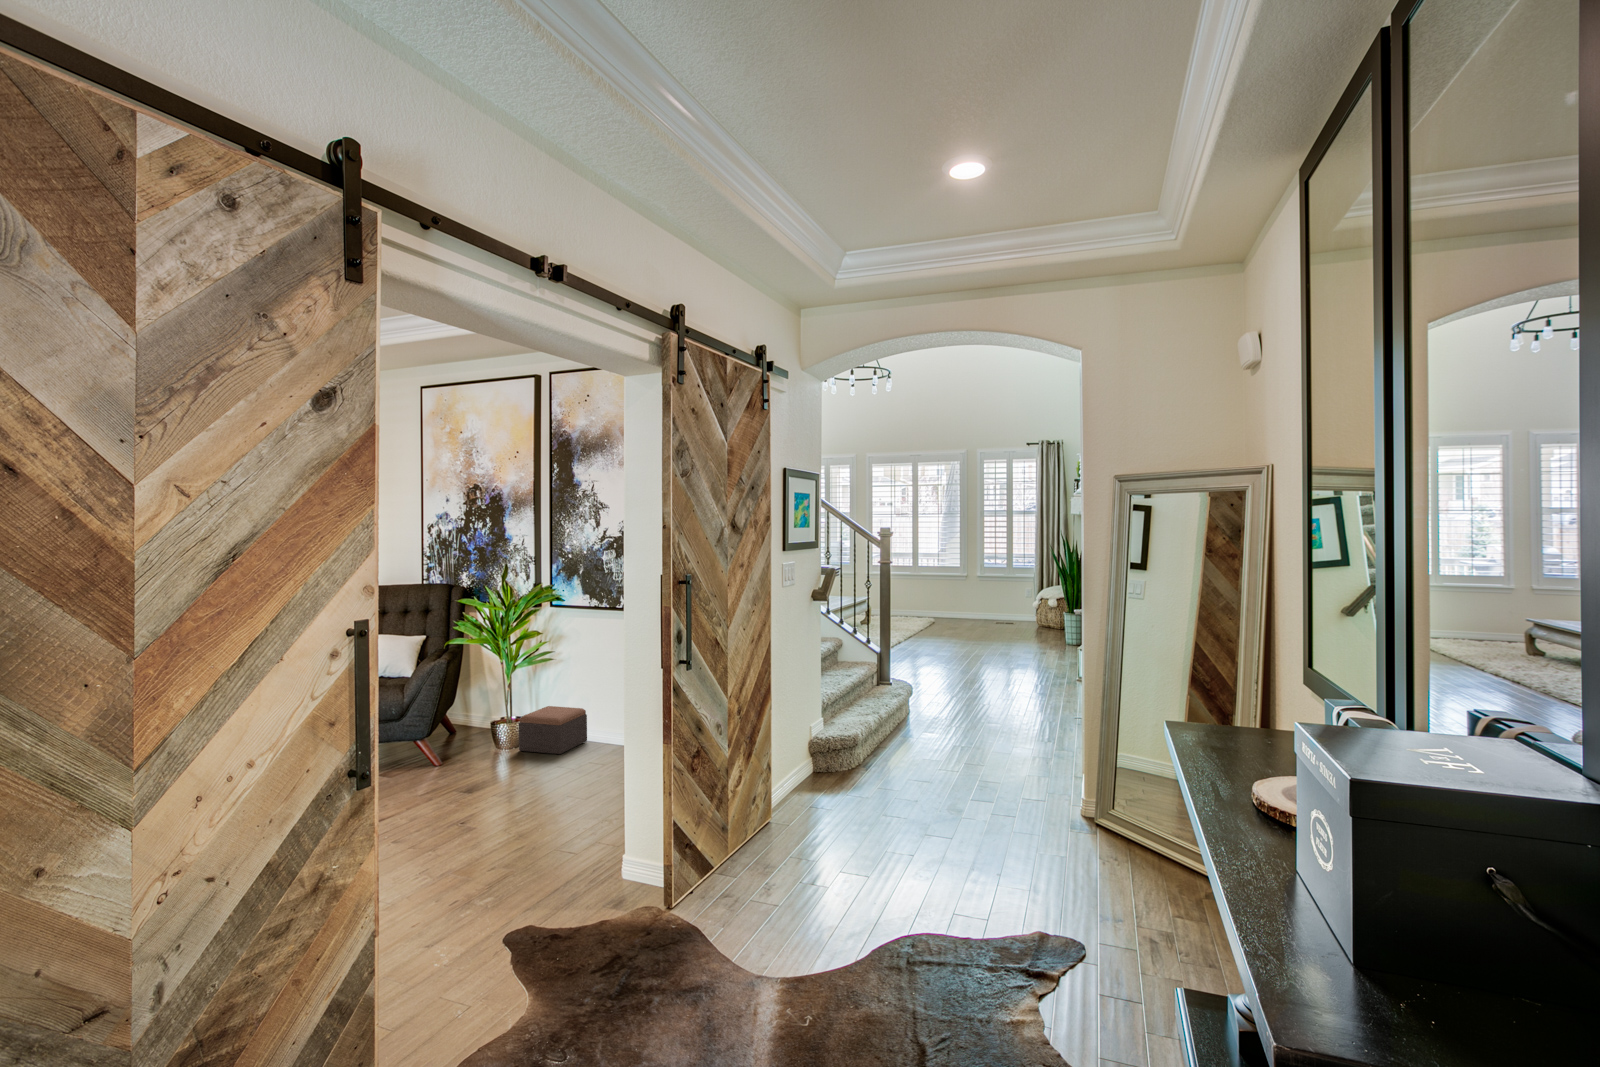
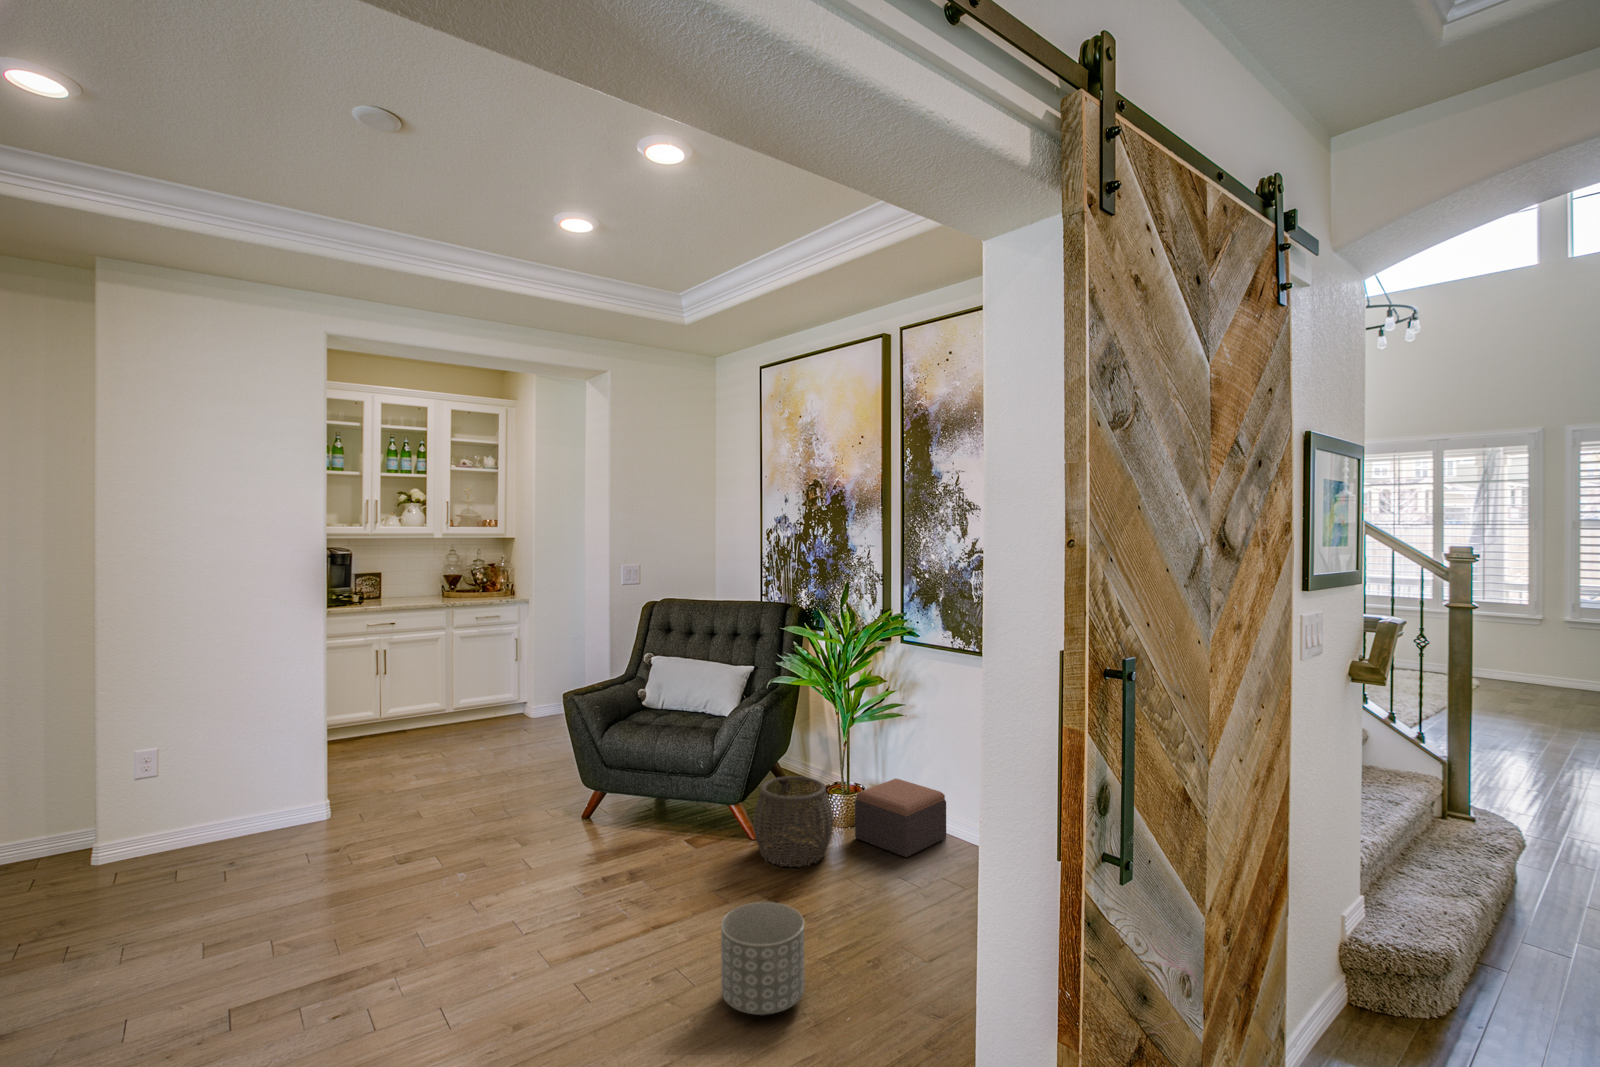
woven basket: none [439,710,505,774] -> present [753,776,833,867]
planter: none [446,771,506,837] -> present [721,902,805,1015]

